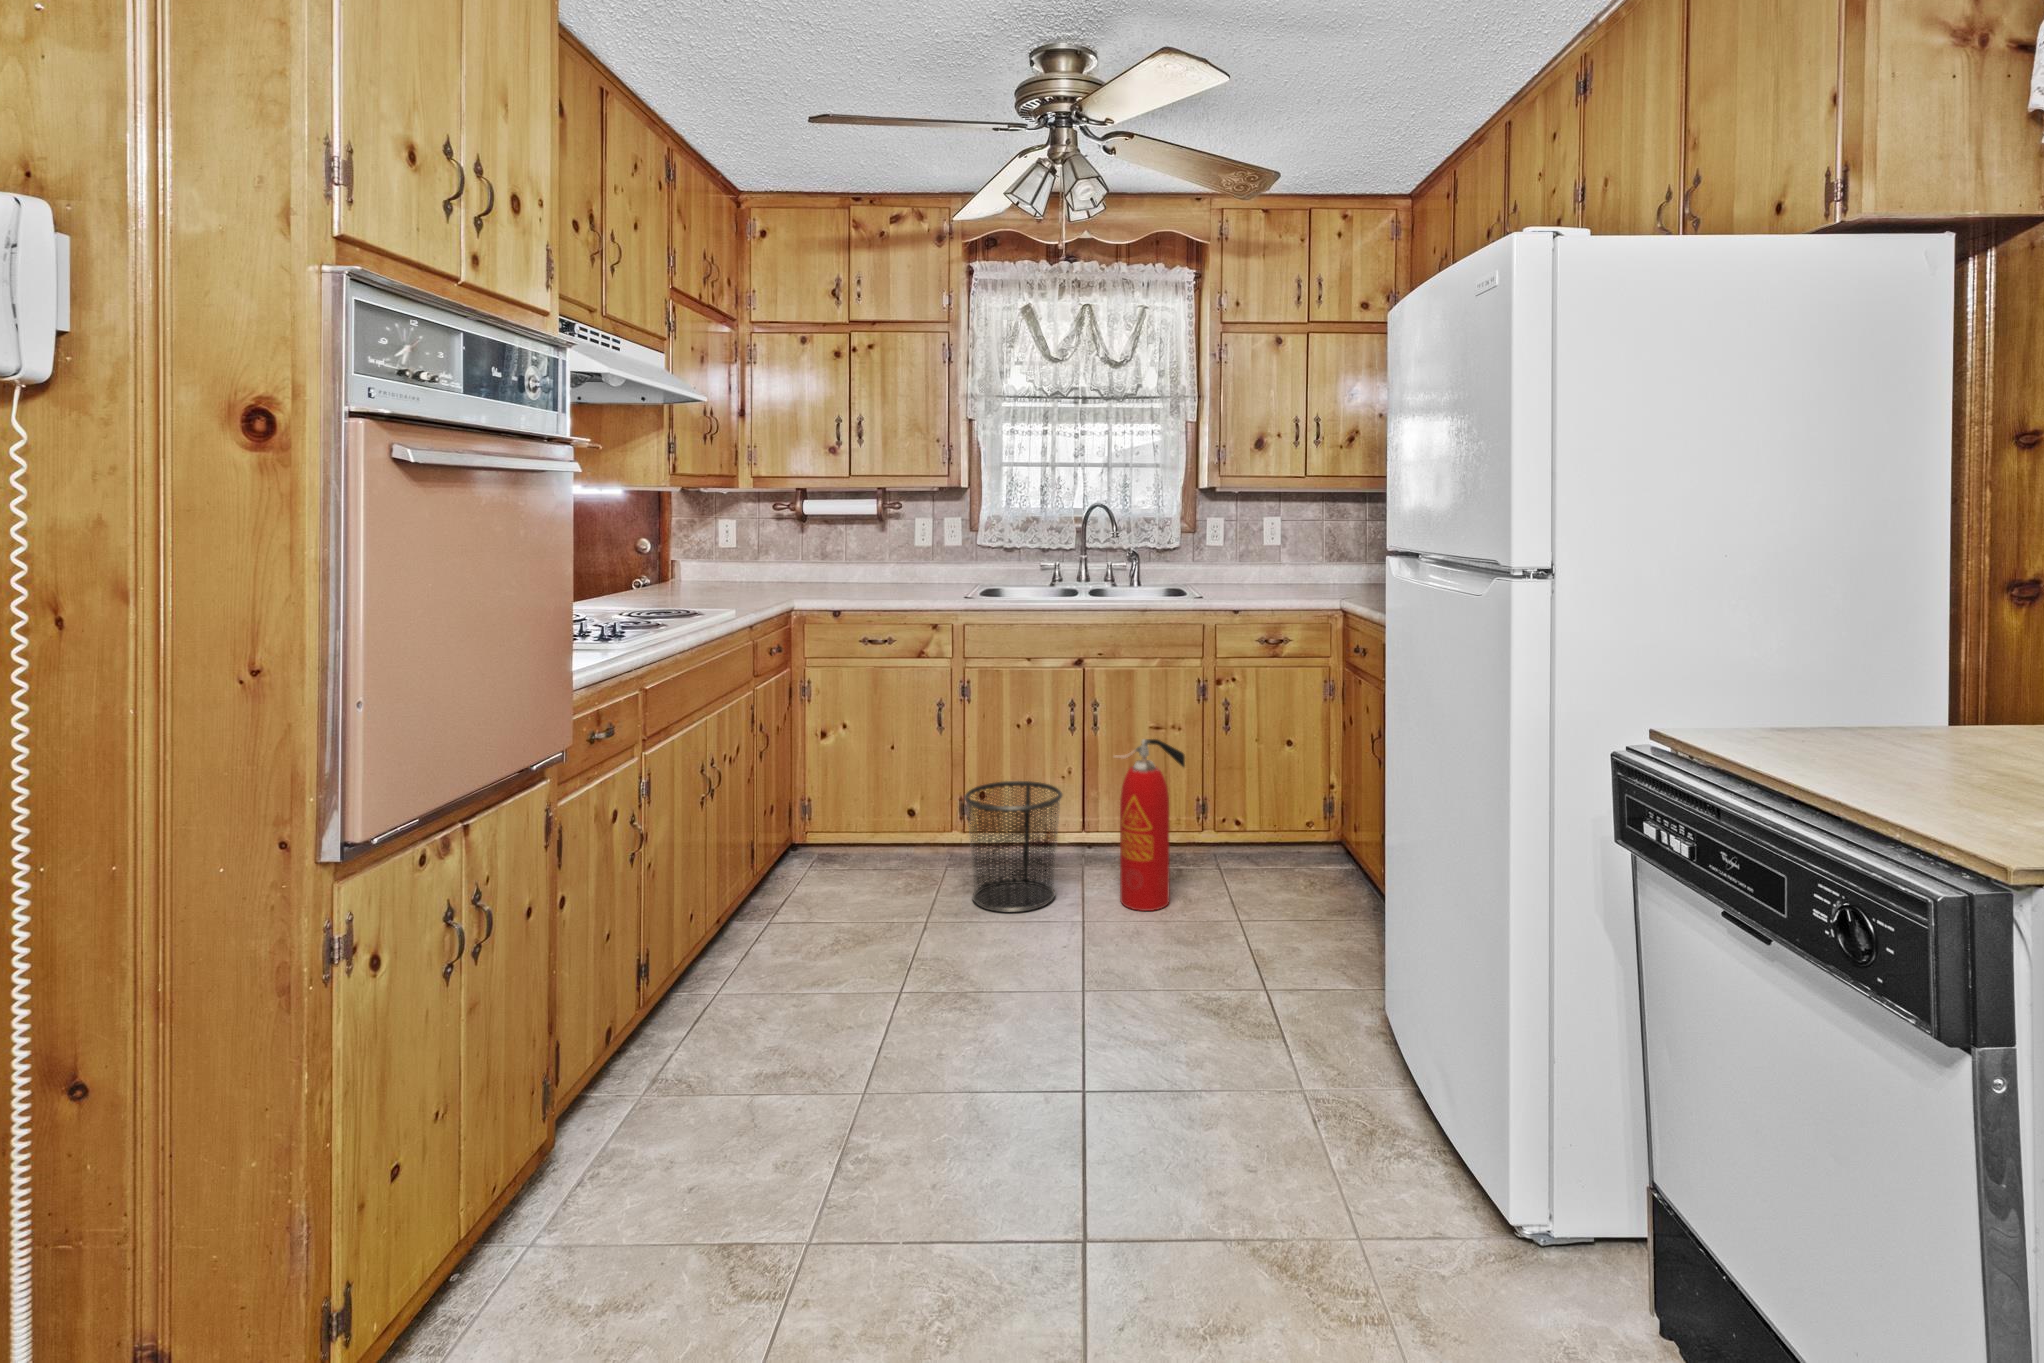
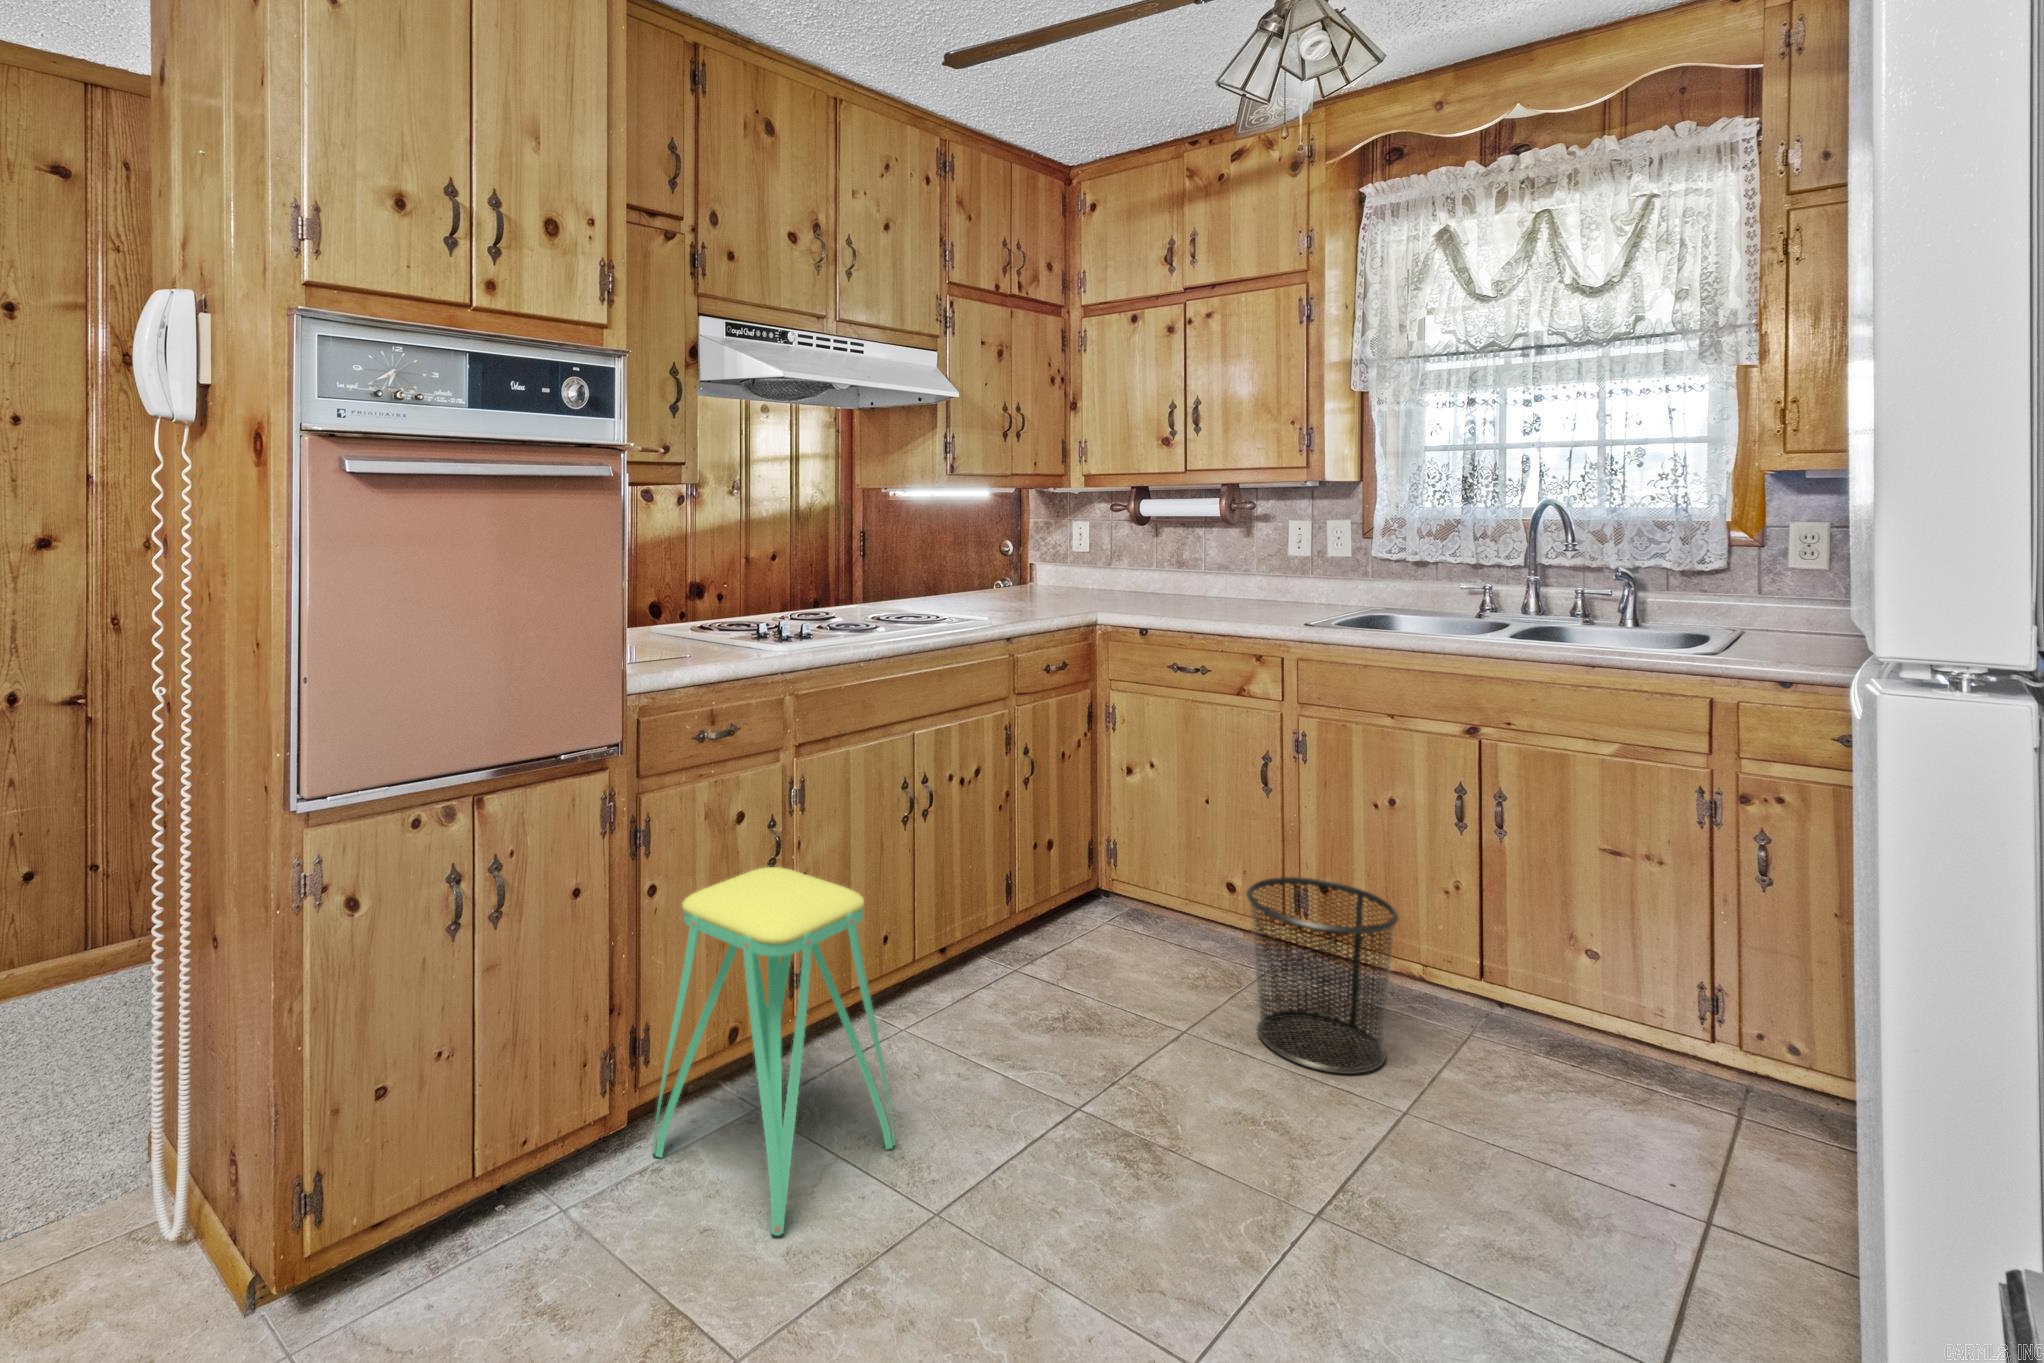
fire extinguisher: present [1114,739,1185,911] -> none [1477,874,1619,1158]
stool: none [574,853,795,1172] -> present [653,867,895,1236]

